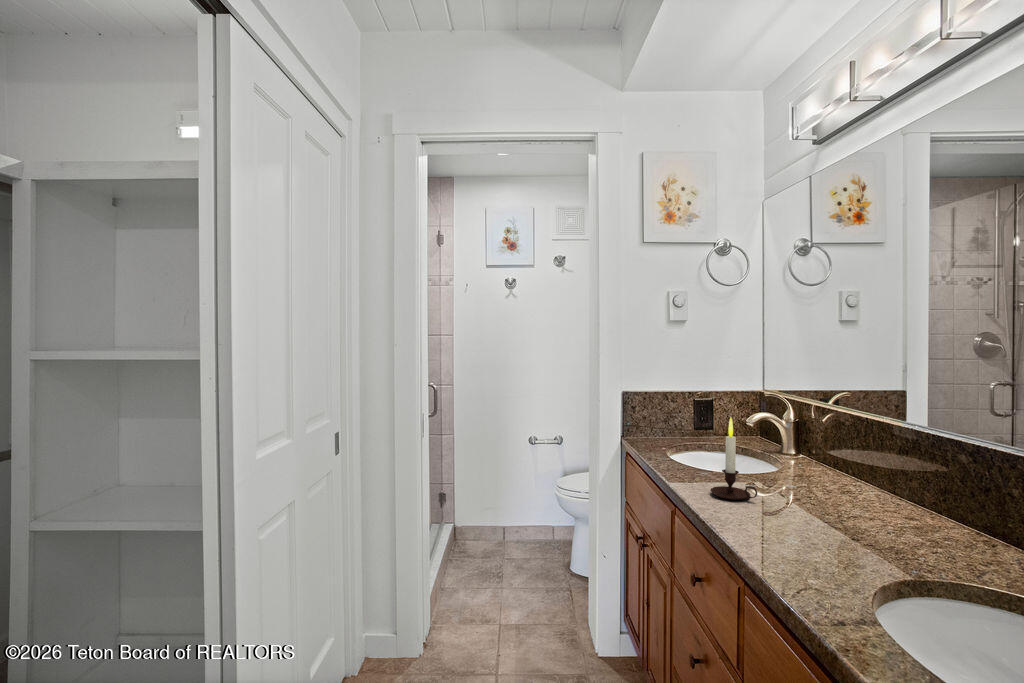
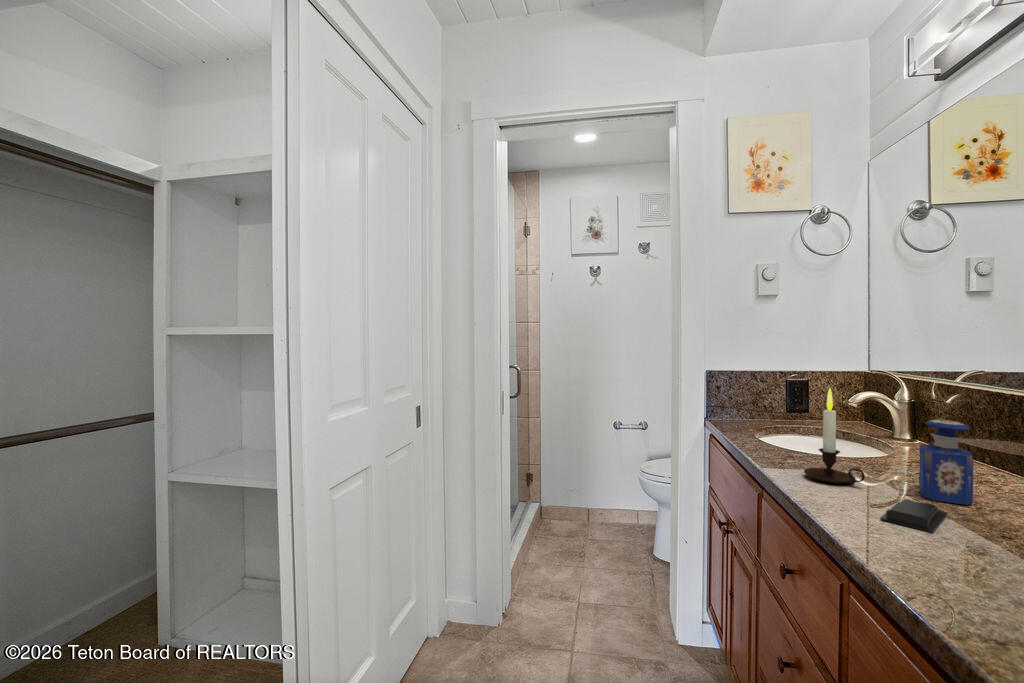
perfume bottle: none [798,443,835,513] -> present [919,420,973,505]
soap bar: none [768,512,816,540] -> present [880,499,948,533]

